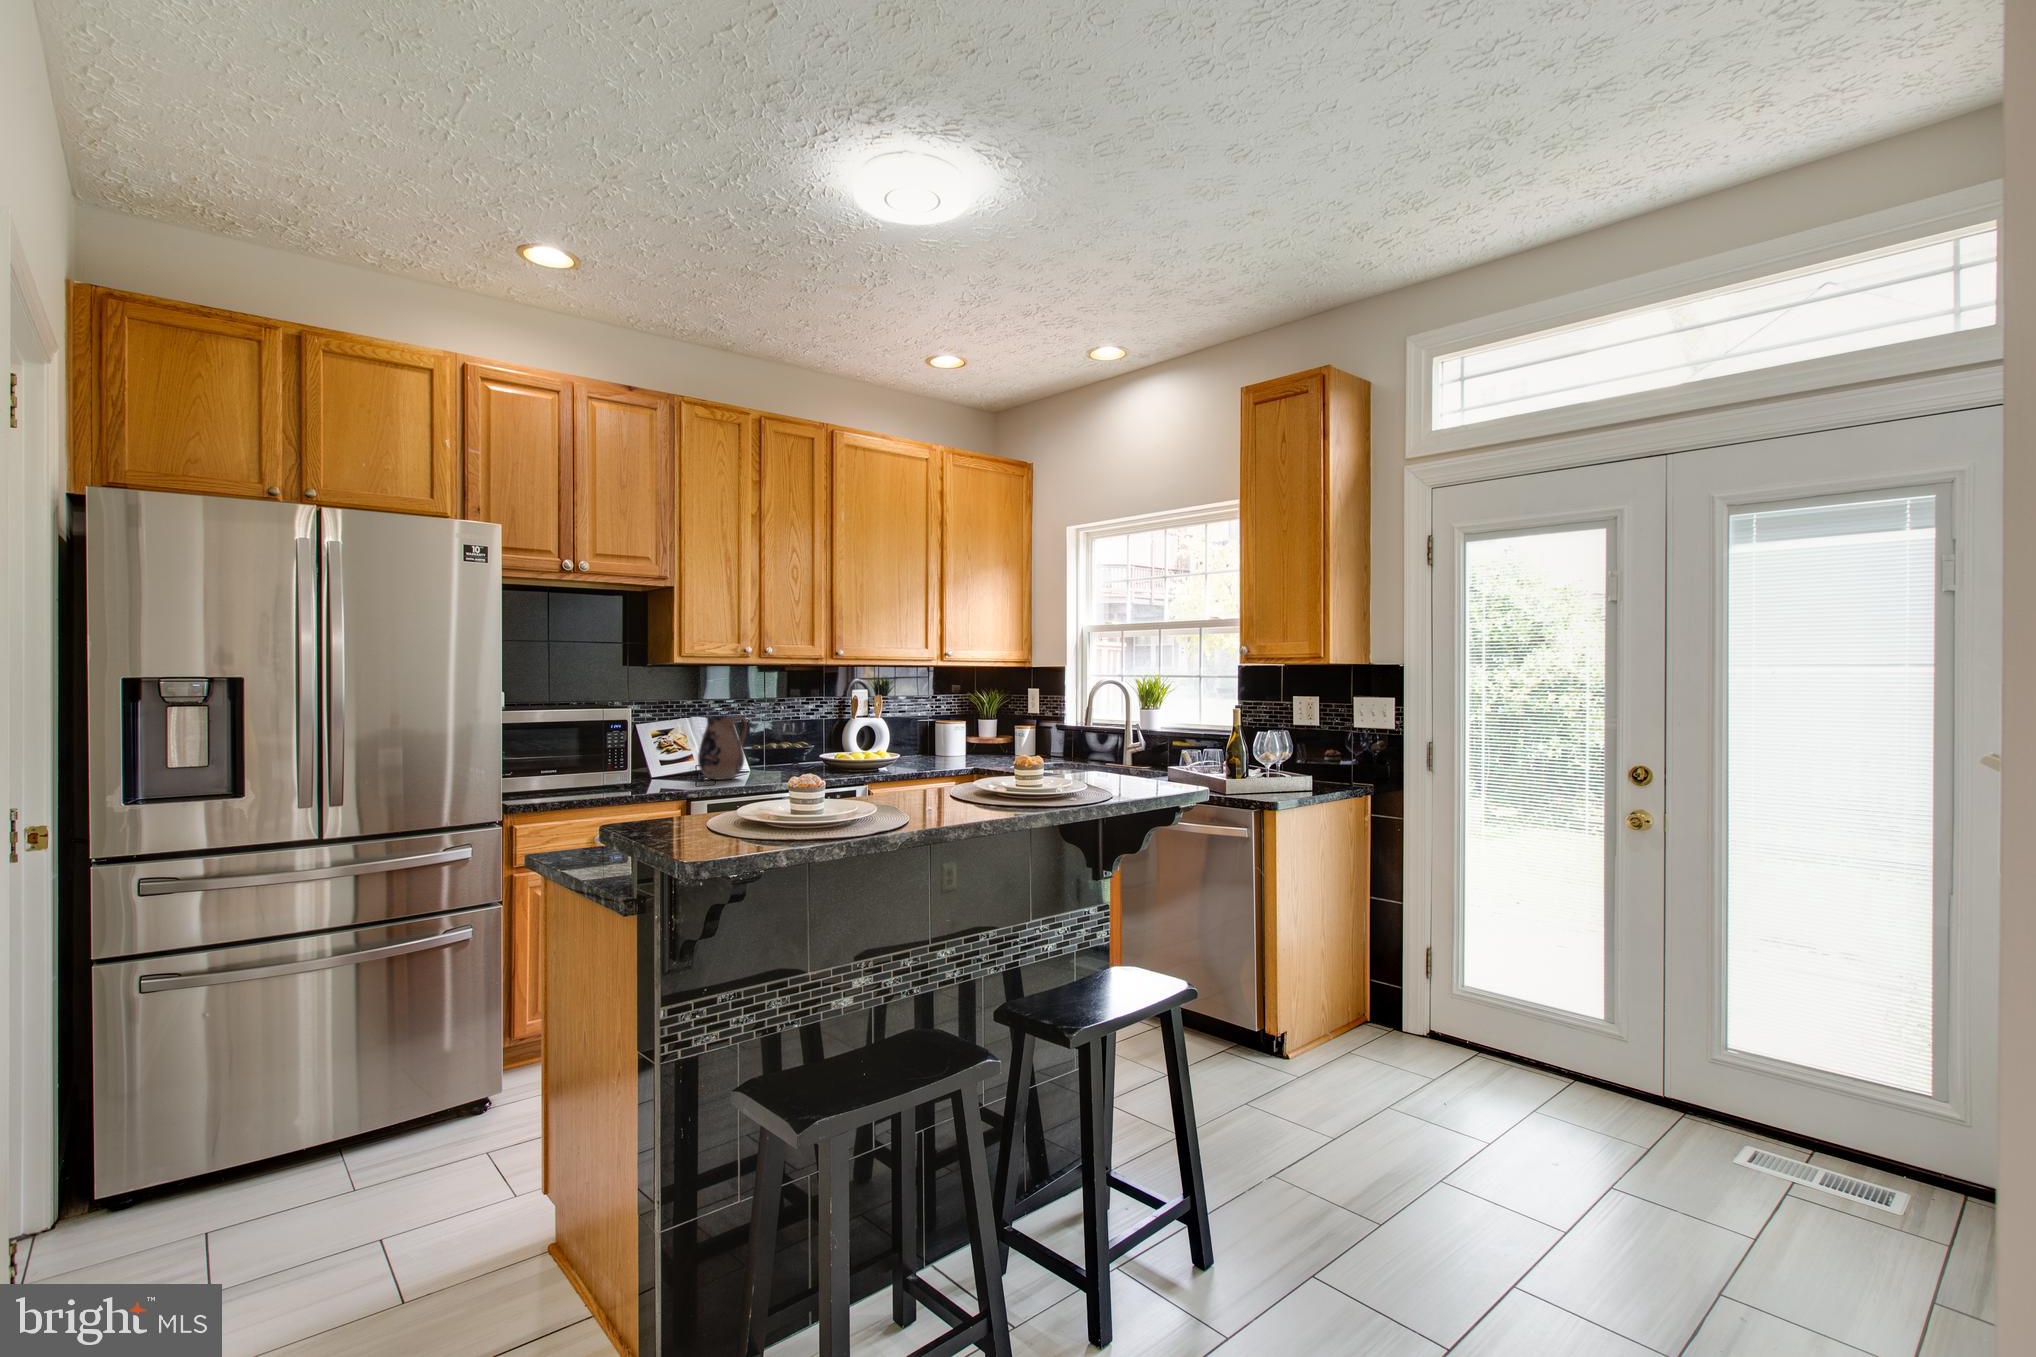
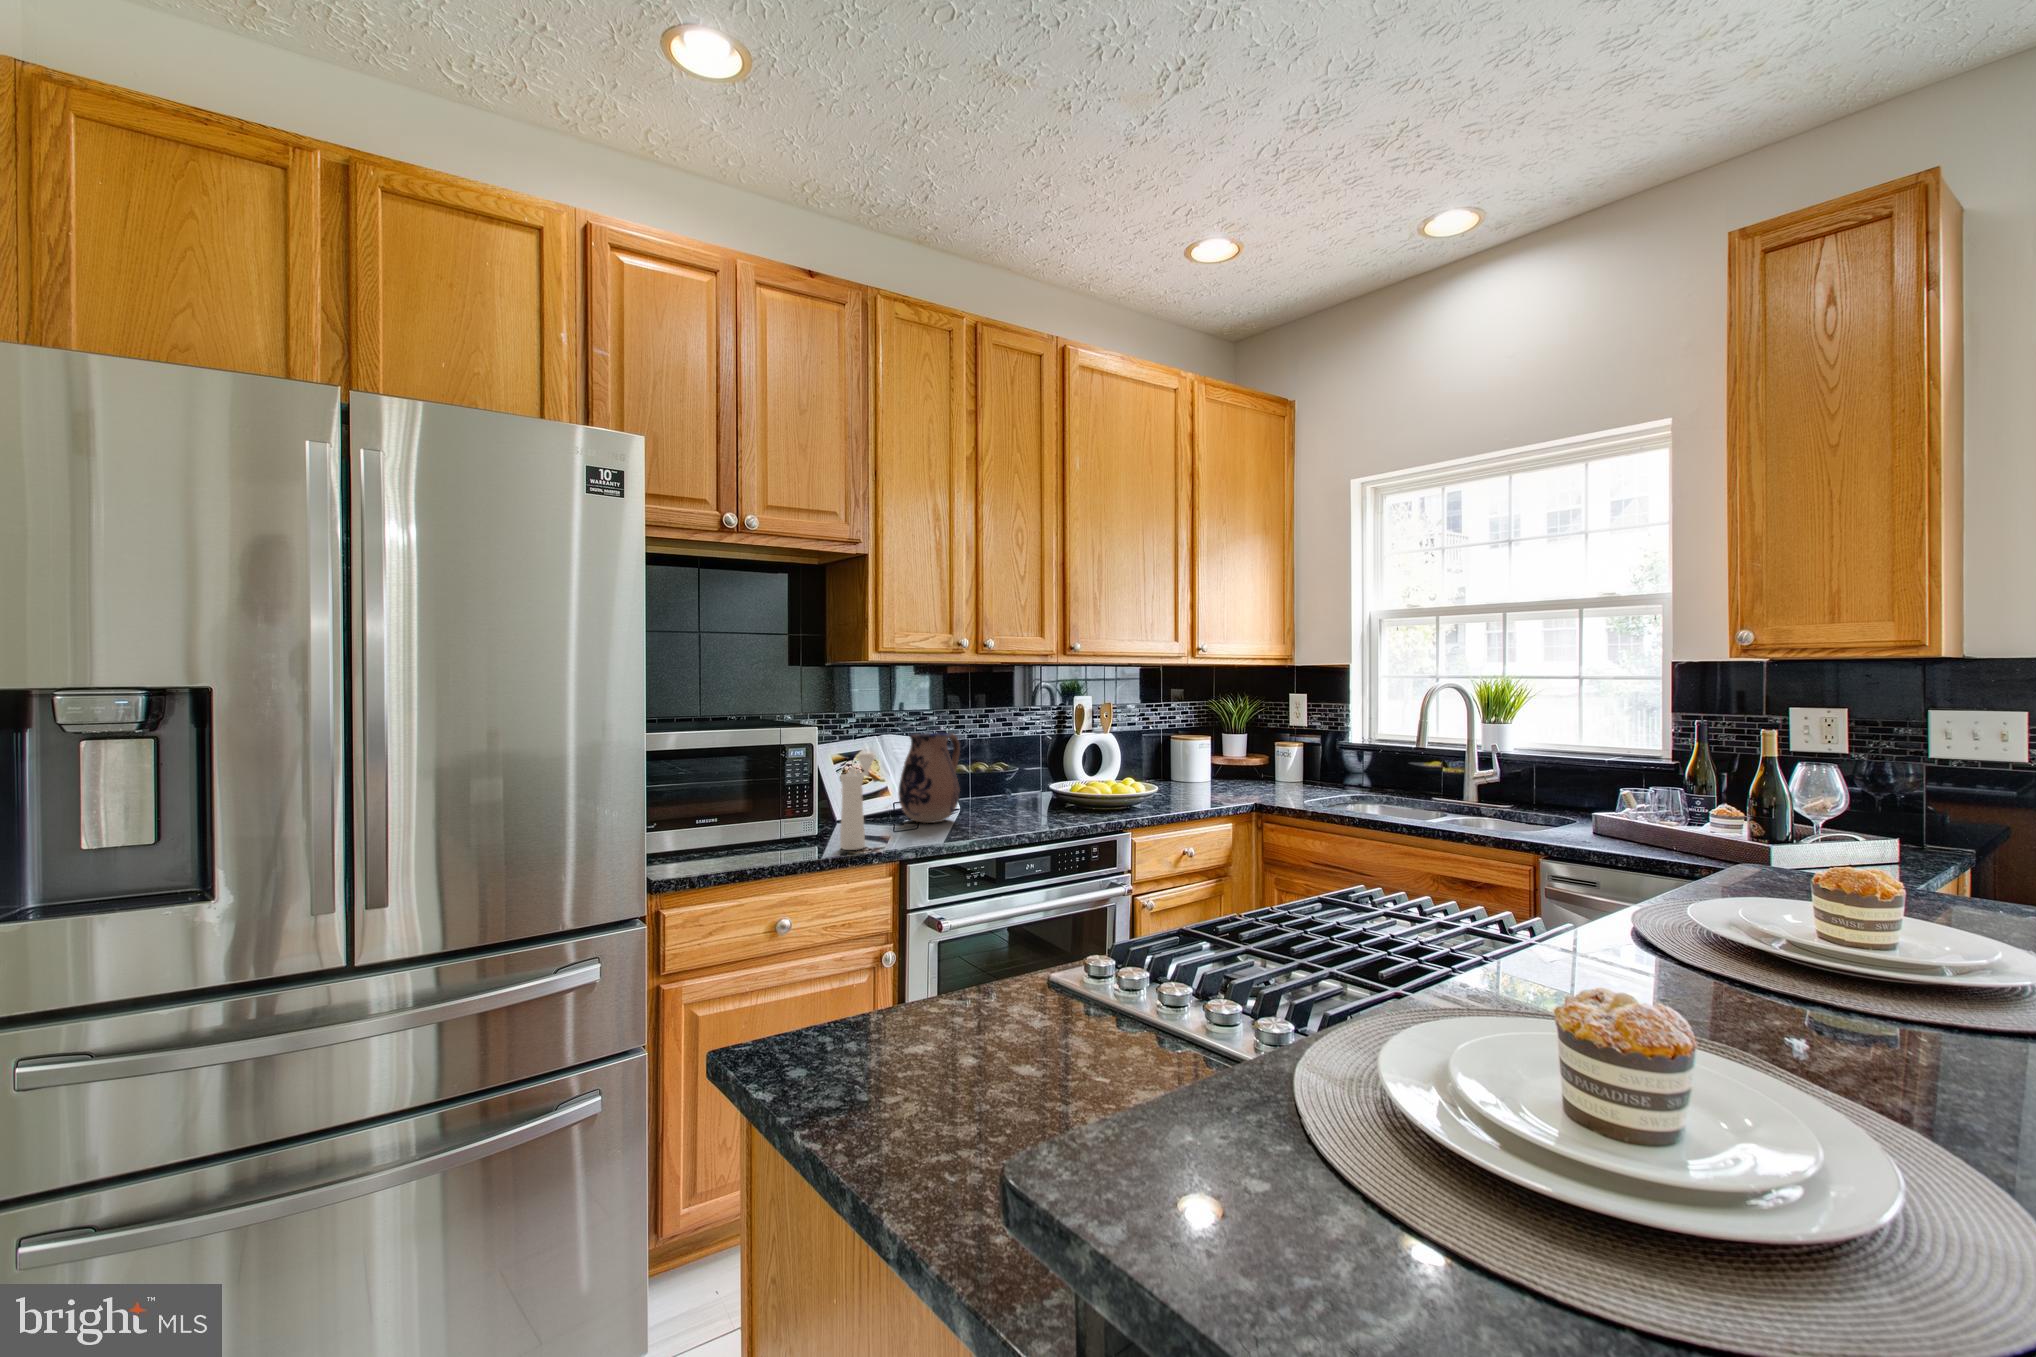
pepper mill: none [645,727,674,793] -> present [840,753,875,850]

